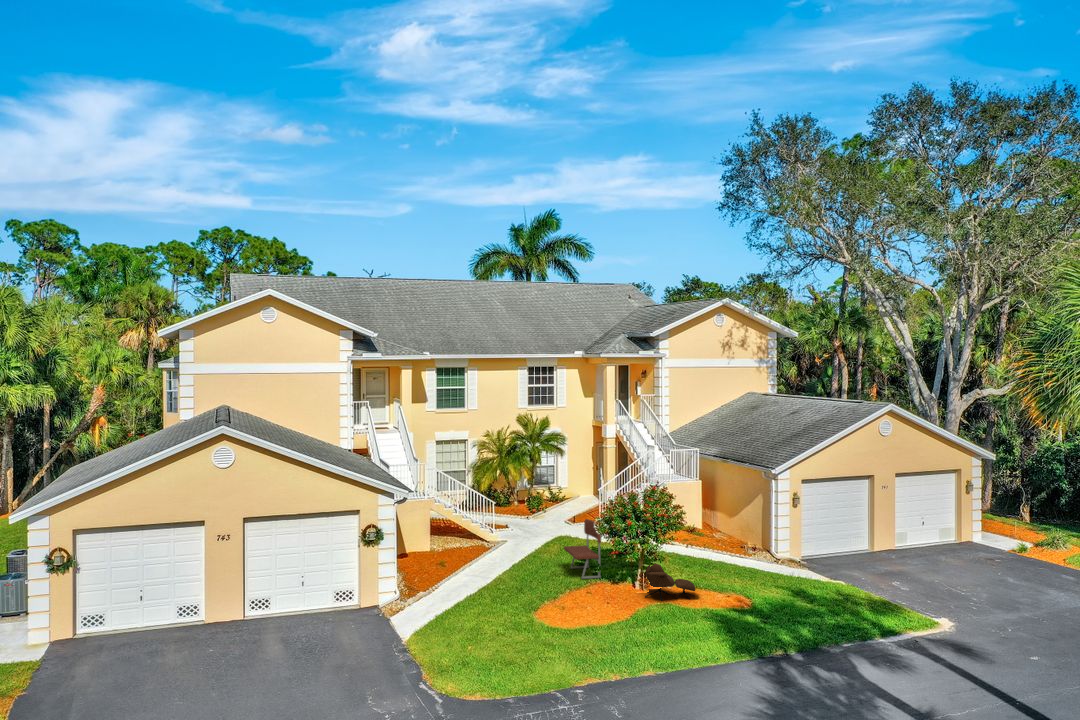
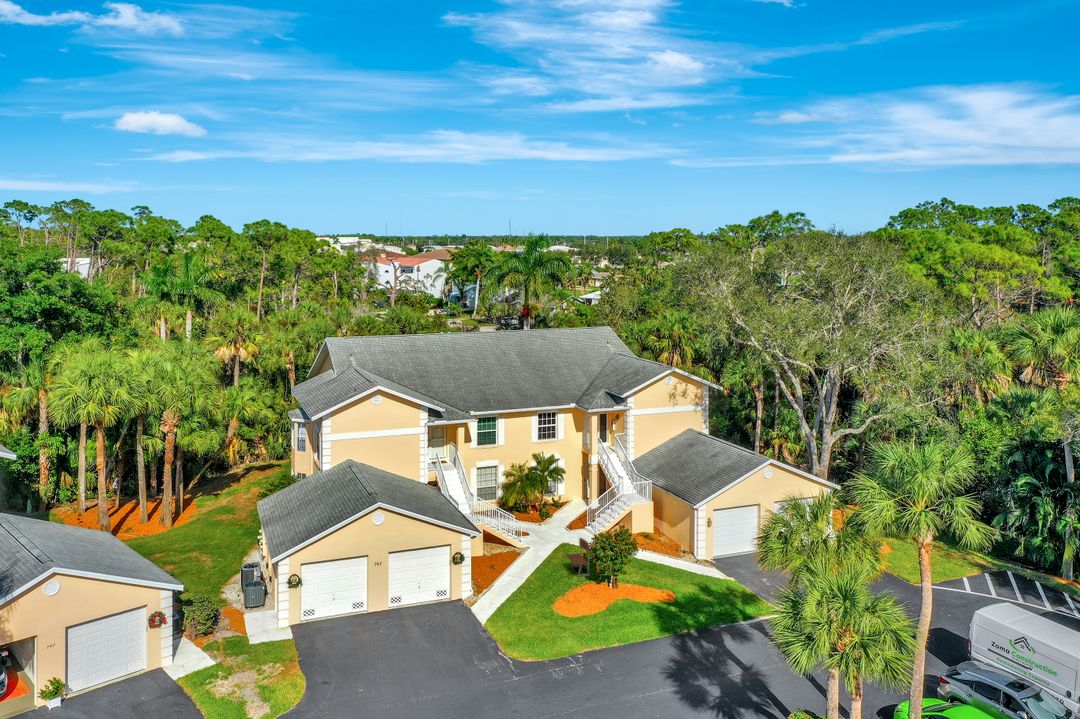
lounge chair: present [645,564,695,601] -> none [613,561,644,594]

